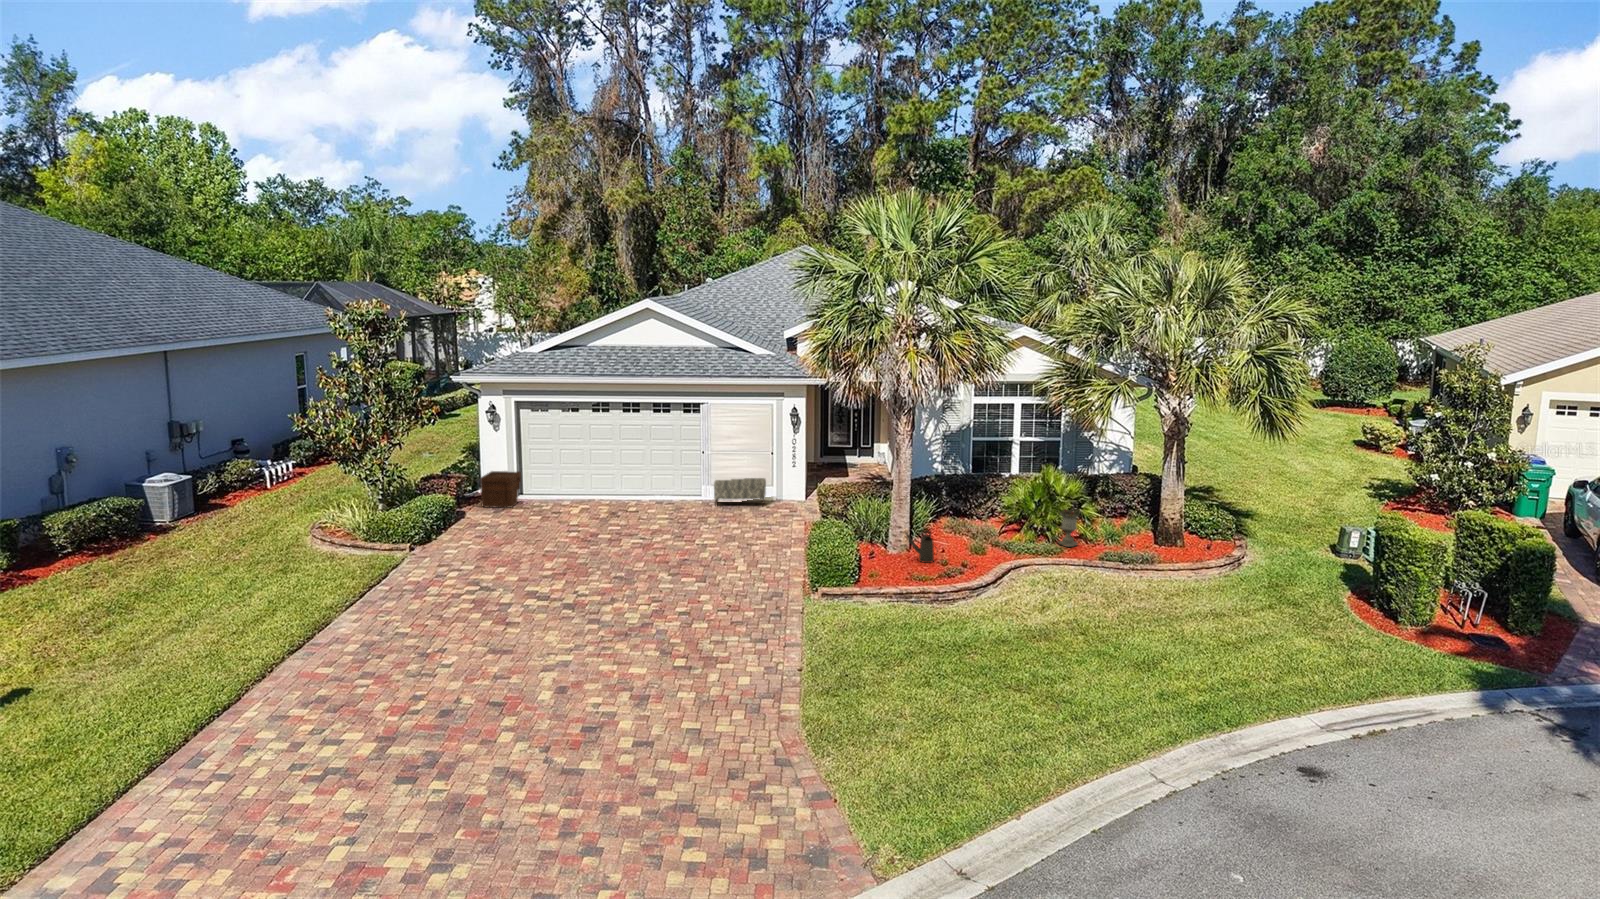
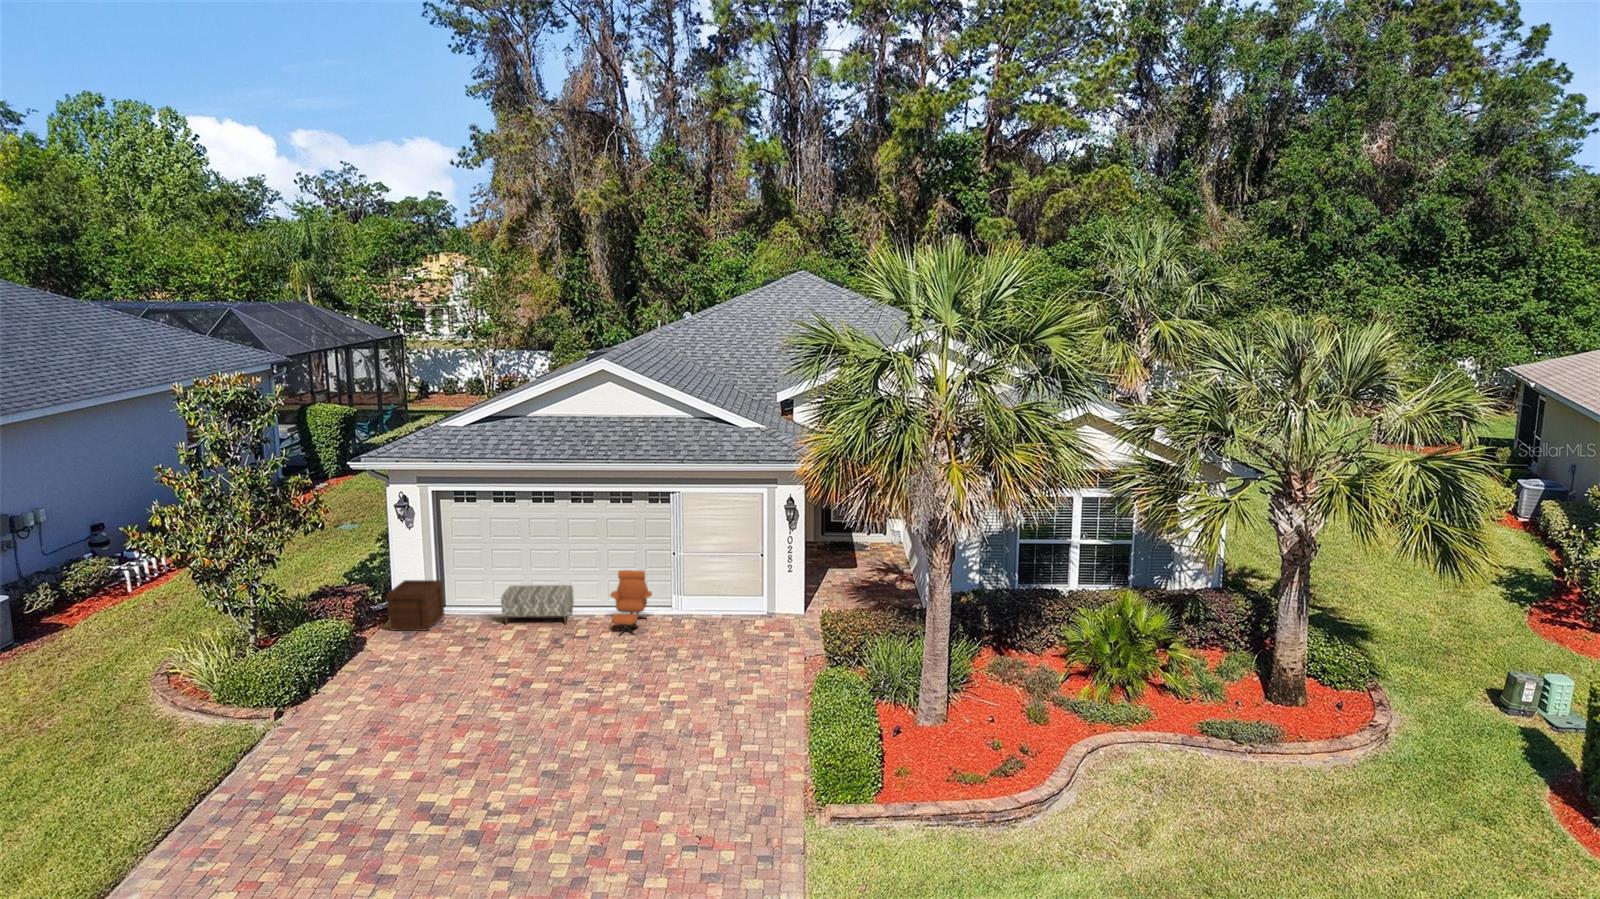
lounge chair: none [653,464,686,511] -> present [610,570,652,635]
bench: present [714,478,766,506] -> present [501,585,574,624]
planter: present [1058,510,1080,547] -> none [1142,660,1175,712]
watering can: present [905,531,935,563] -> none [941,701,988,748]

